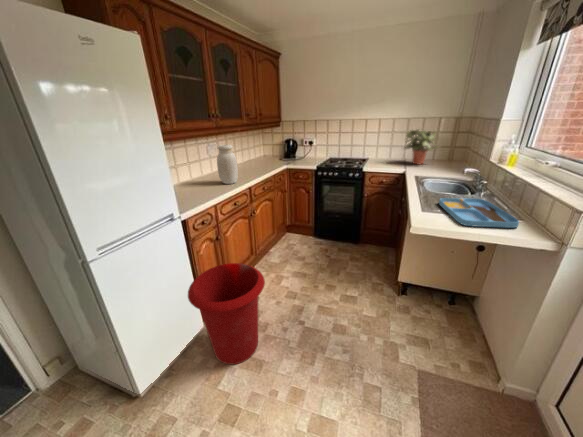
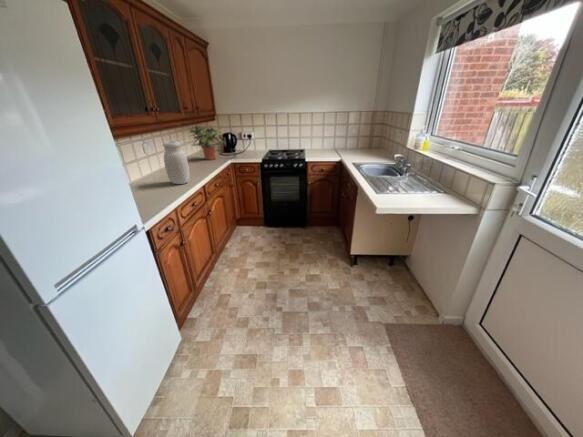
potted plant: present [404,129,438,164] -> present [190,126,223,160]
tray: present [439,198,519,228] -> none [384,179,449,202]
waste bin: present [188,263,265,365] -> none [167,266,250,369]

